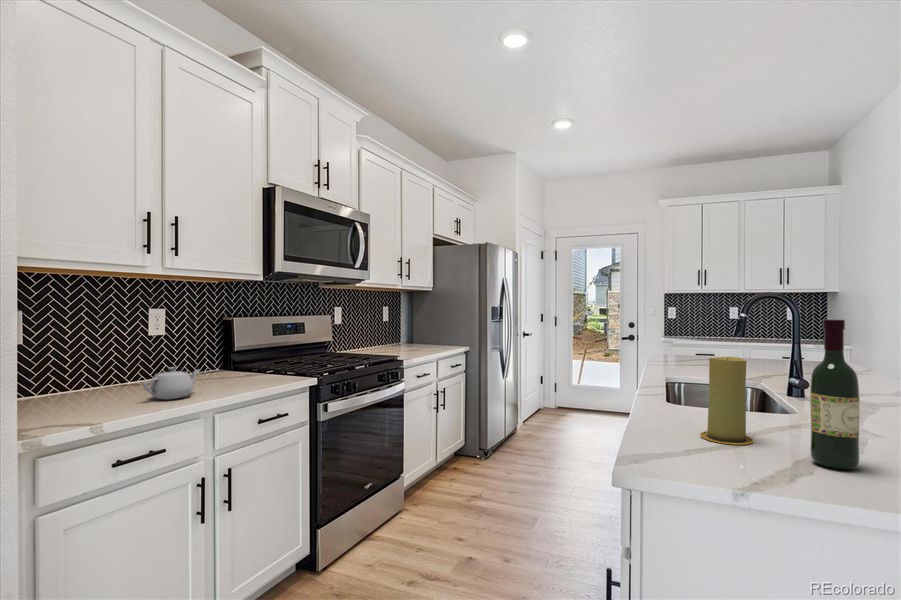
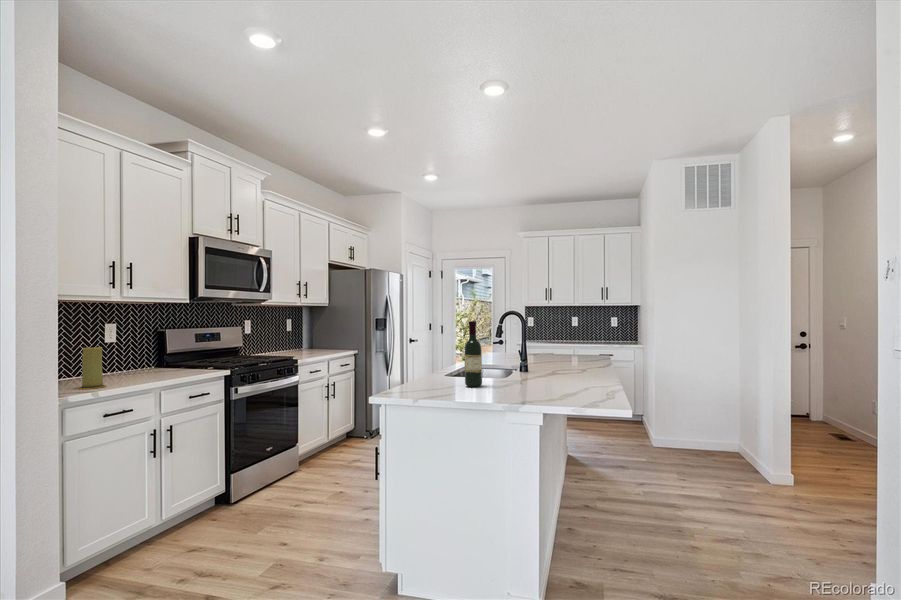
candle: present [700,357,753,445] -> present [78,347,106,389]
teapot: present [143,367,199,399] -> none [114,361,149,381]

